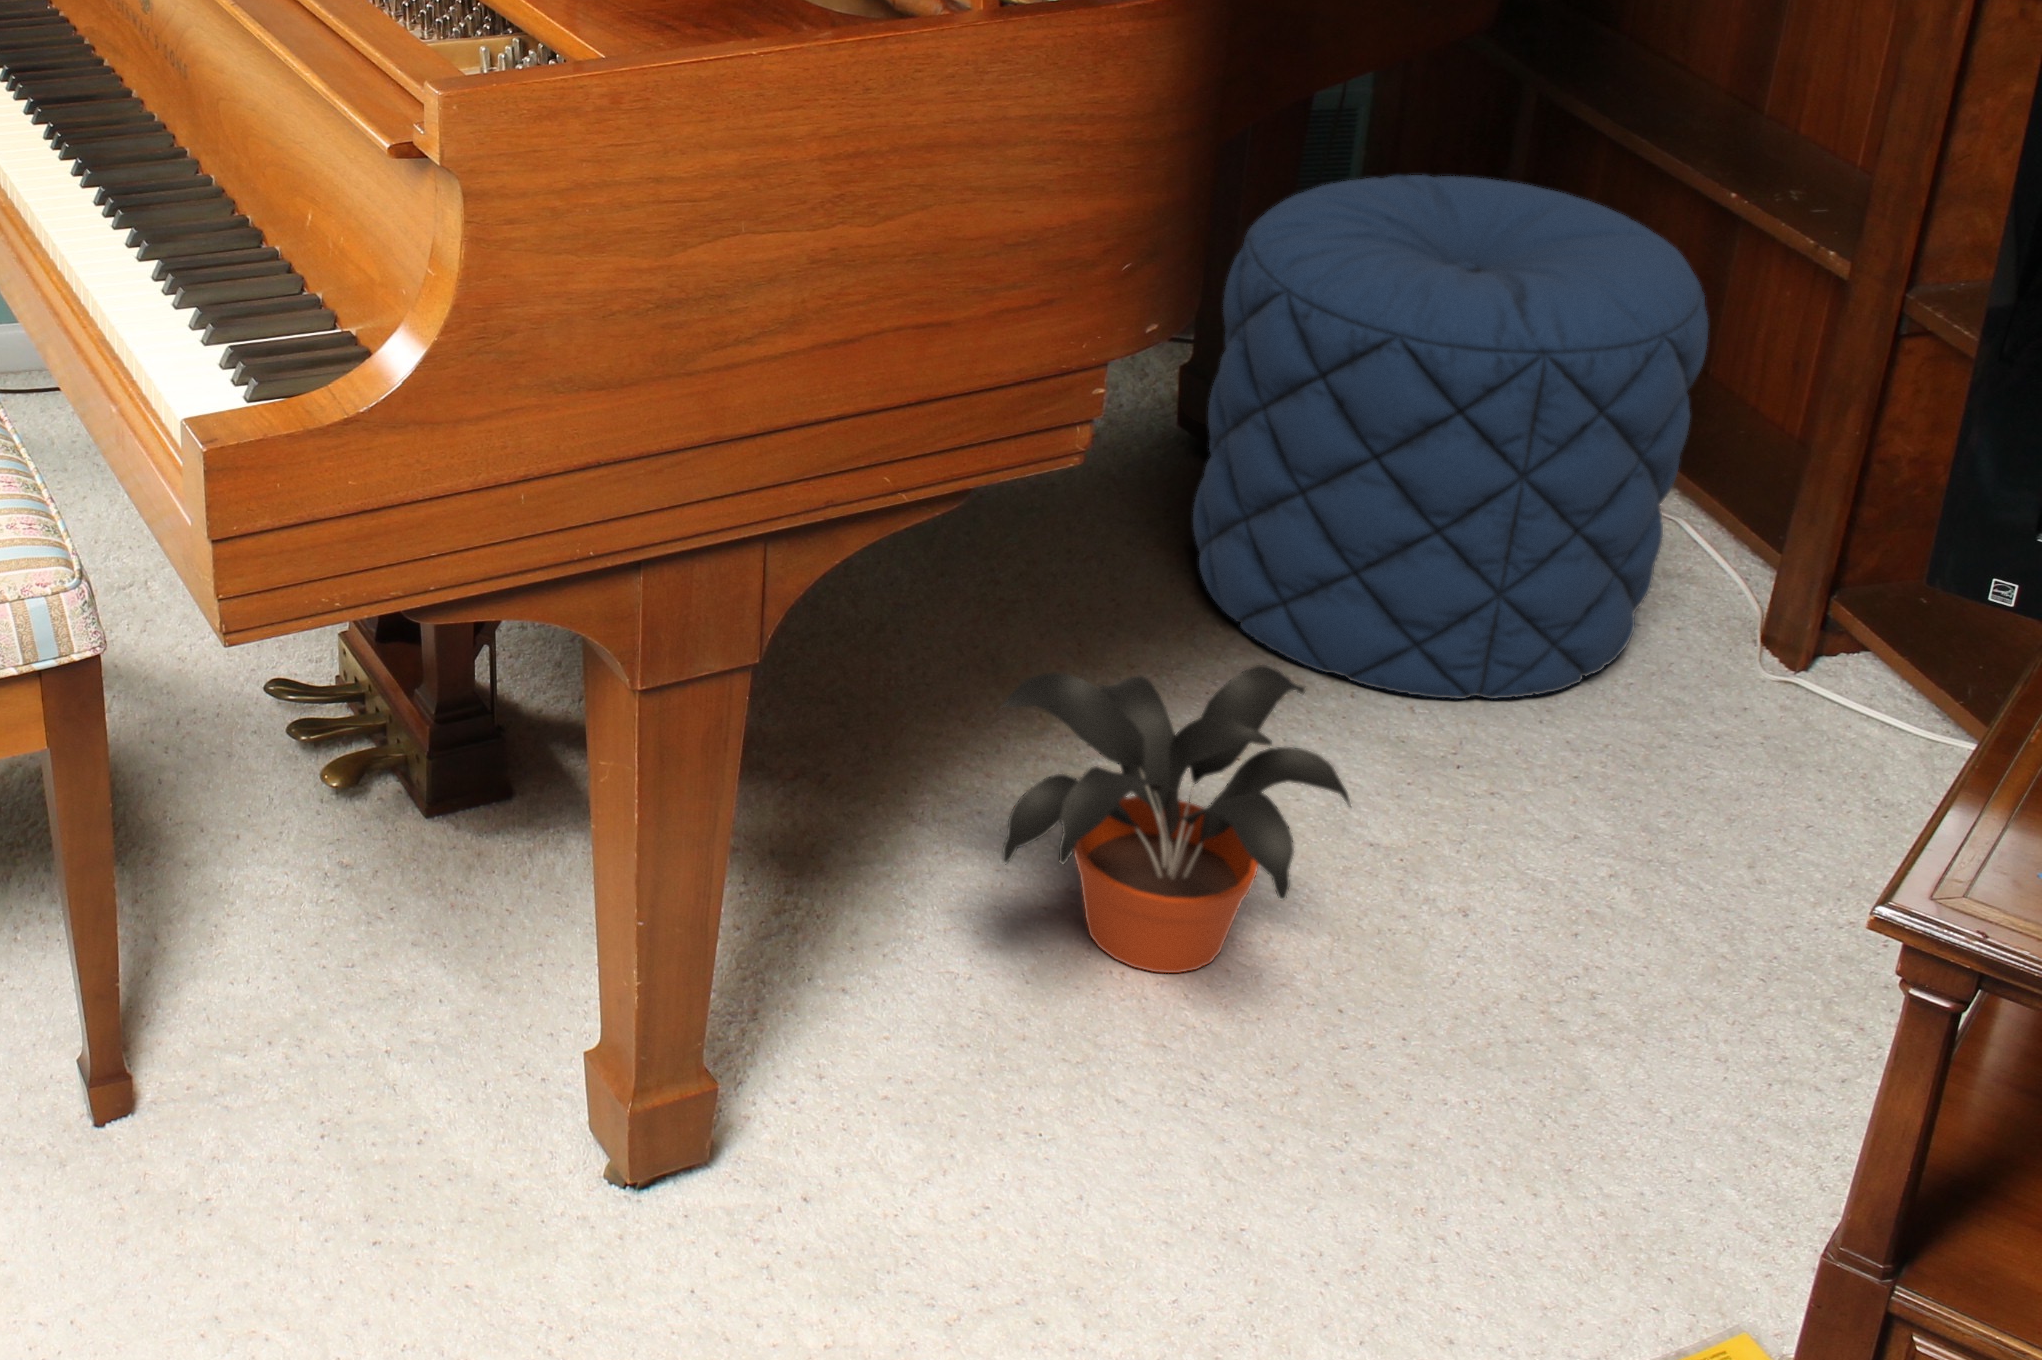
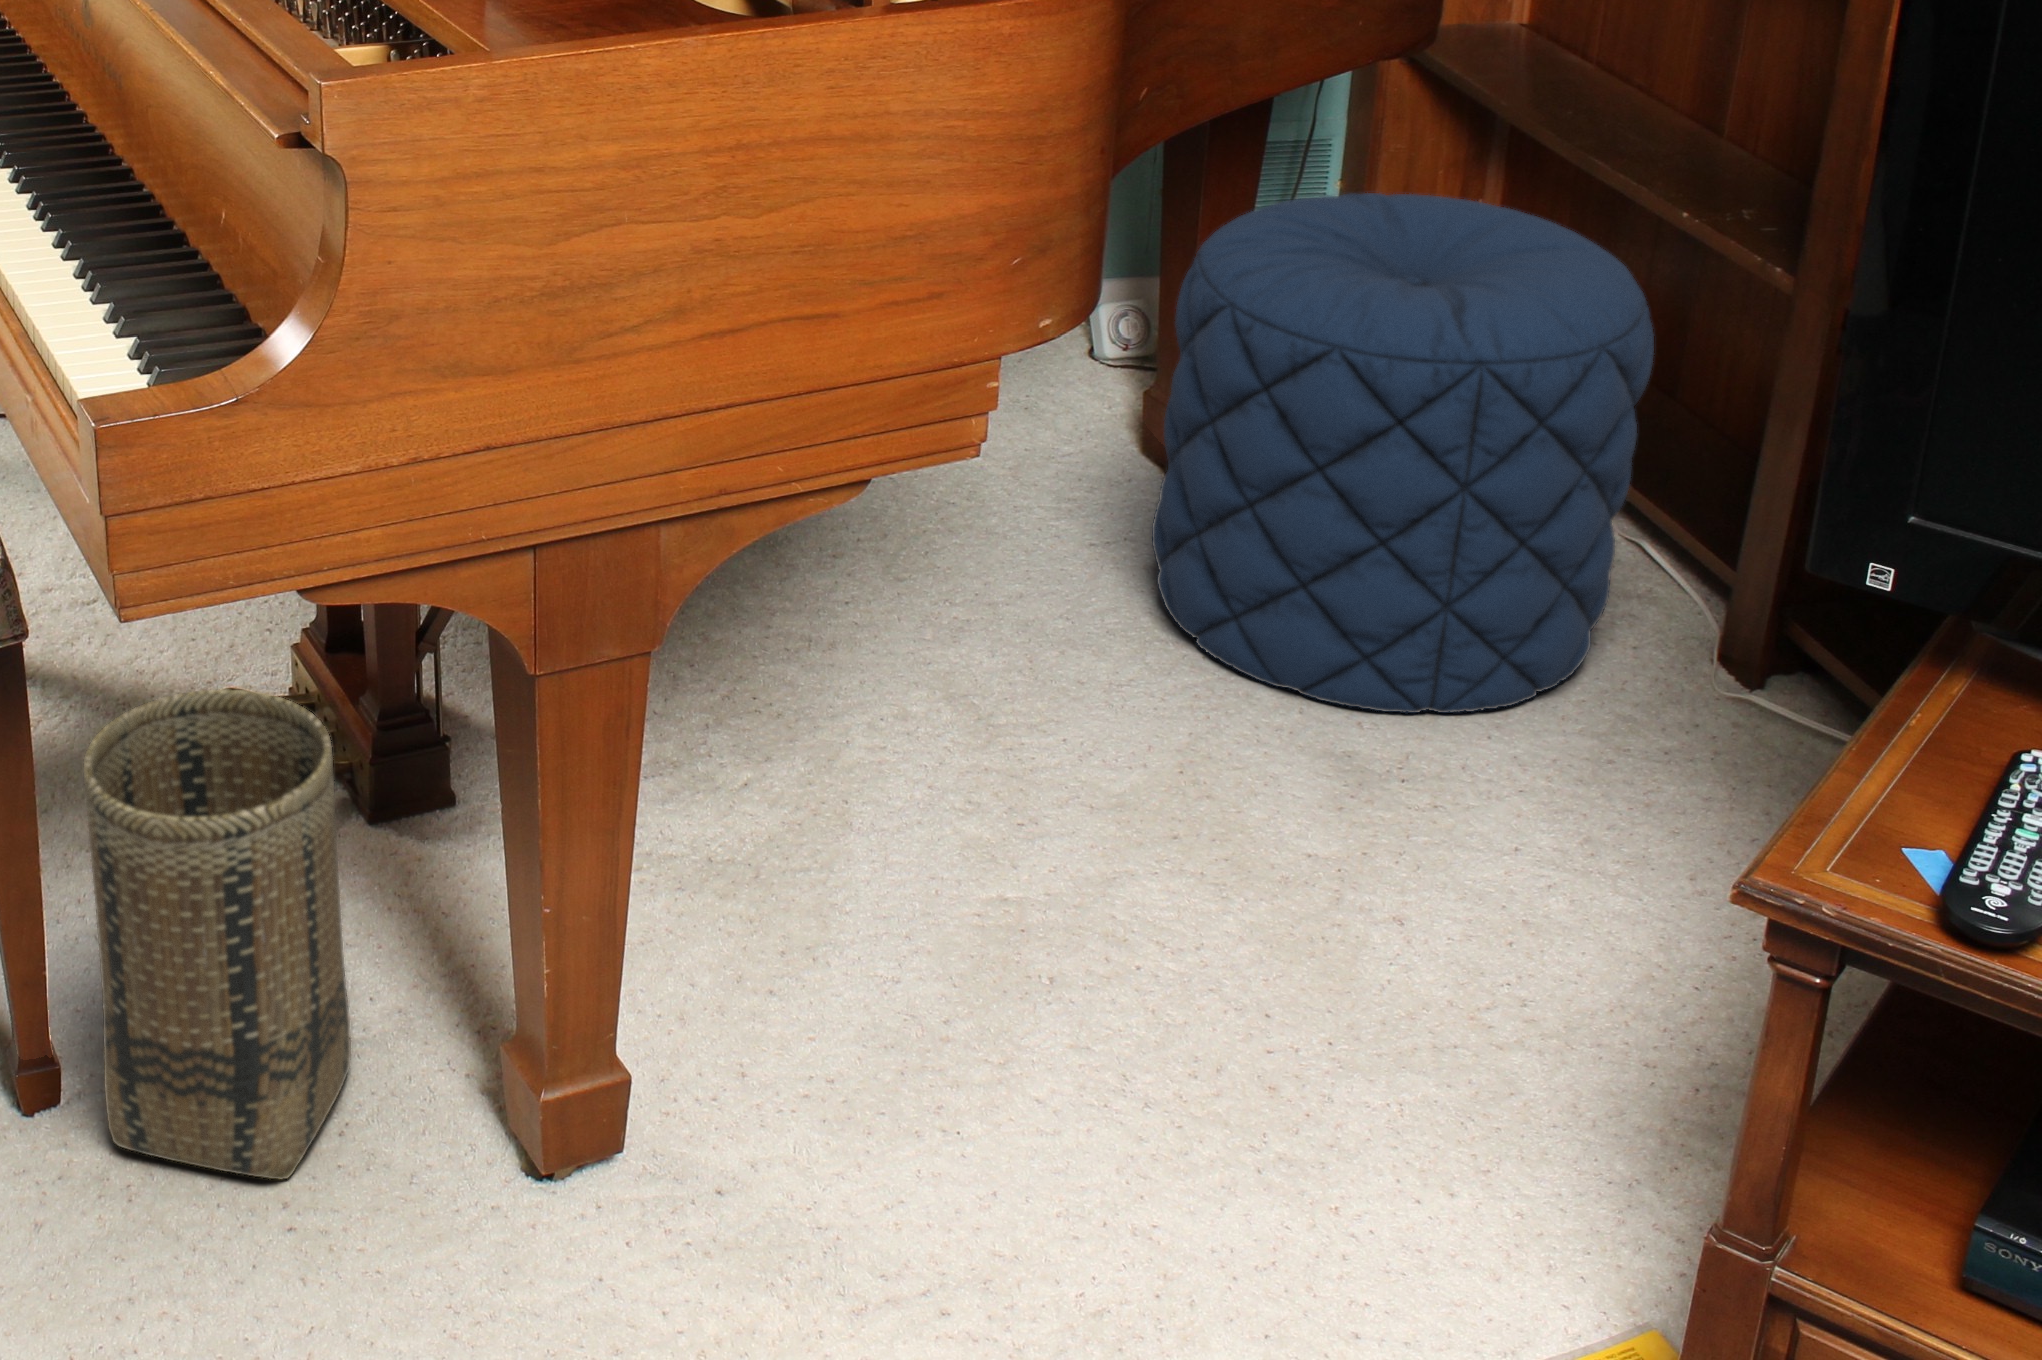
potted plant: present [1002,665,1350,973] -> none [926,669,1275,976]
basket: none [164,698,427,1193] -> present [84,689,351,1179]

